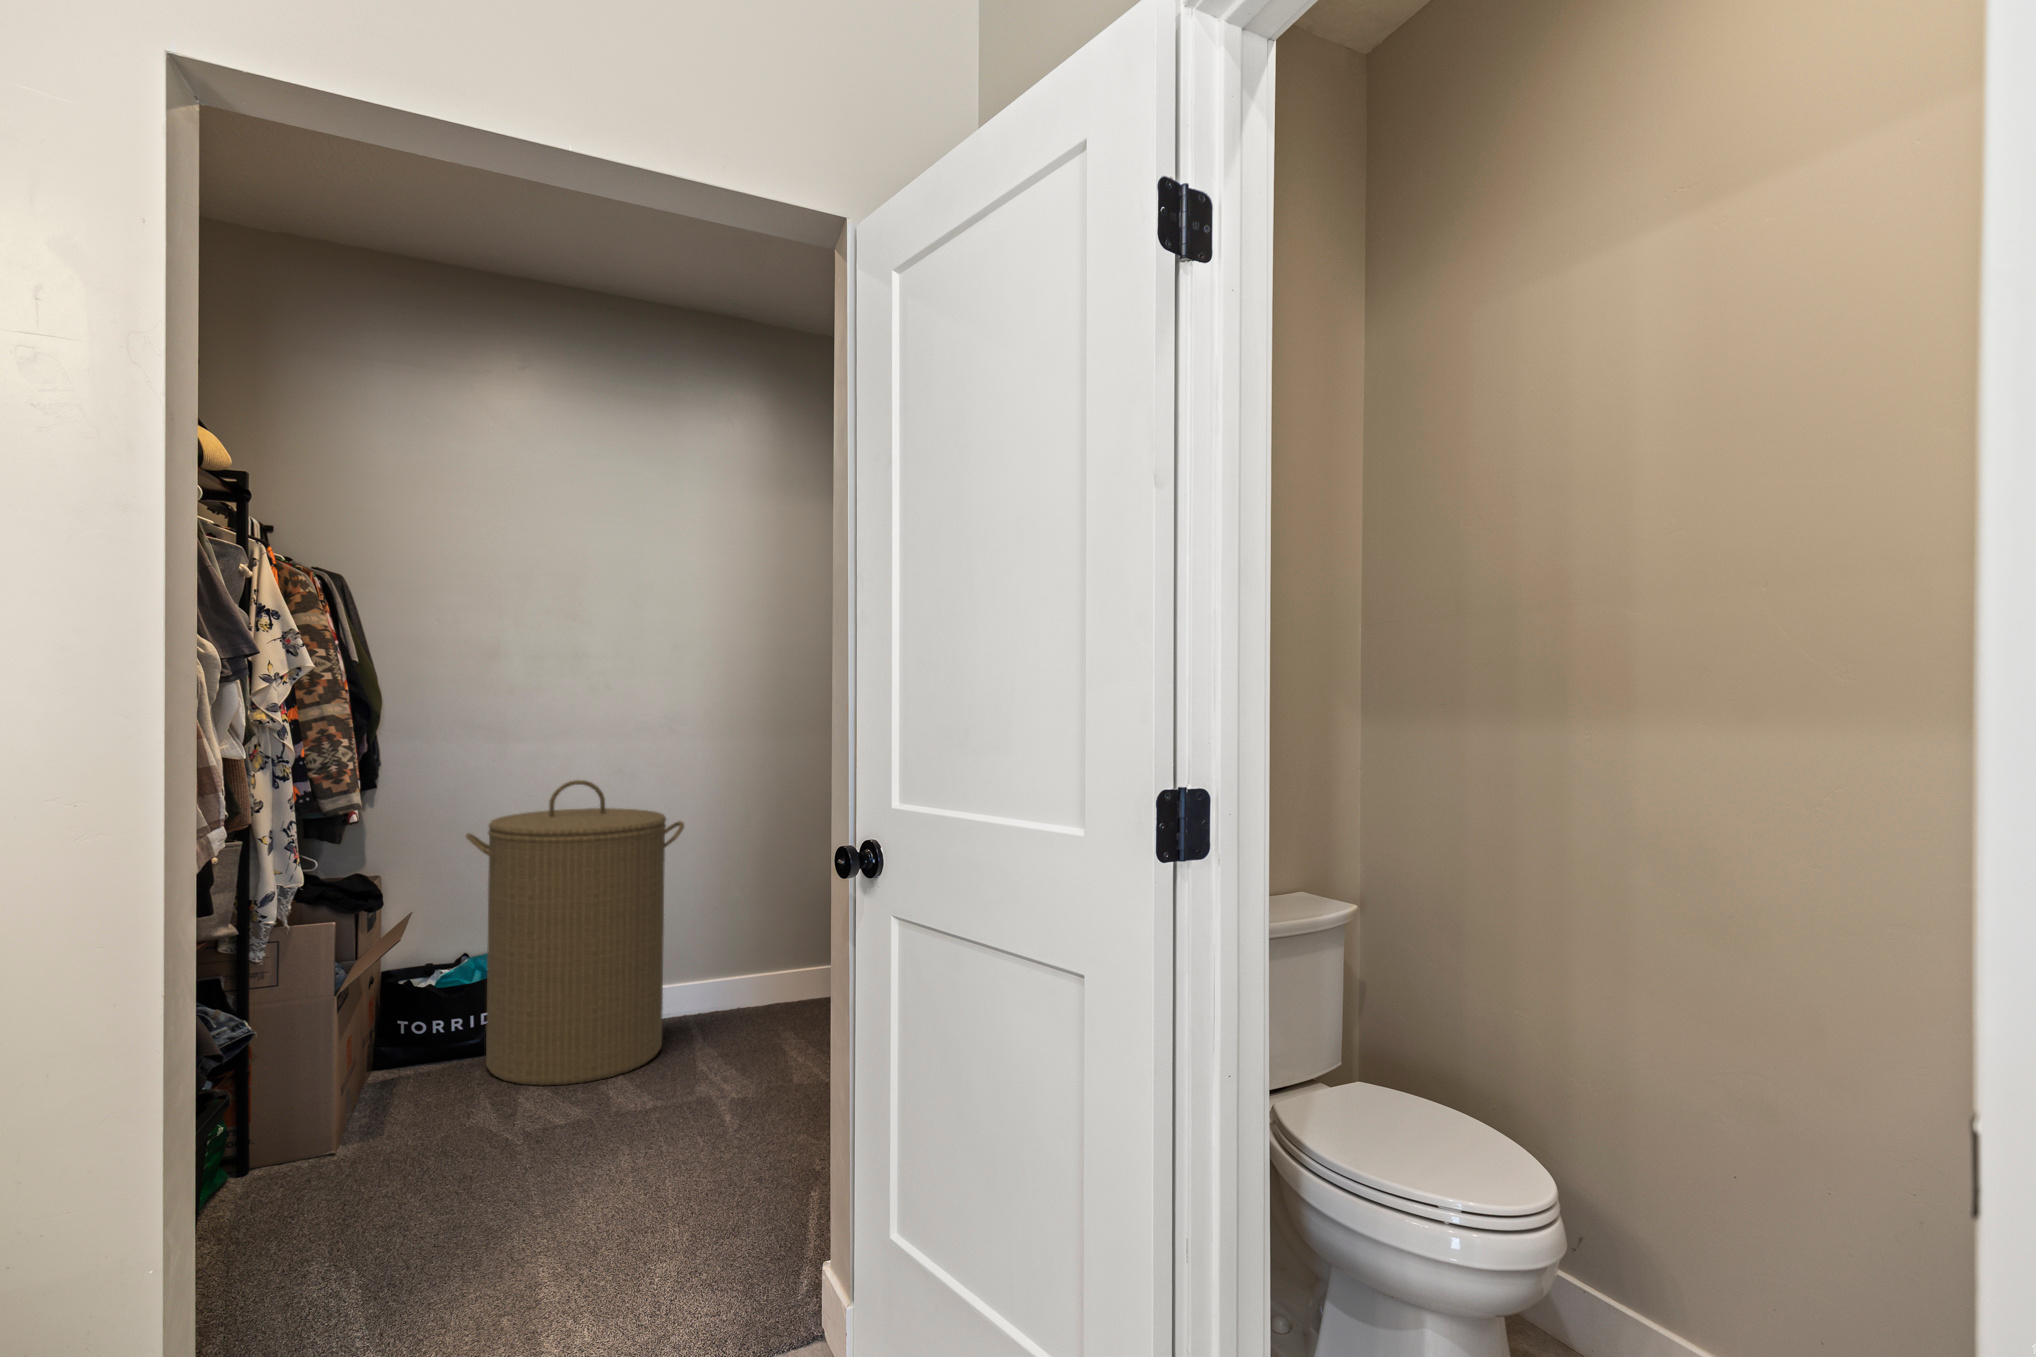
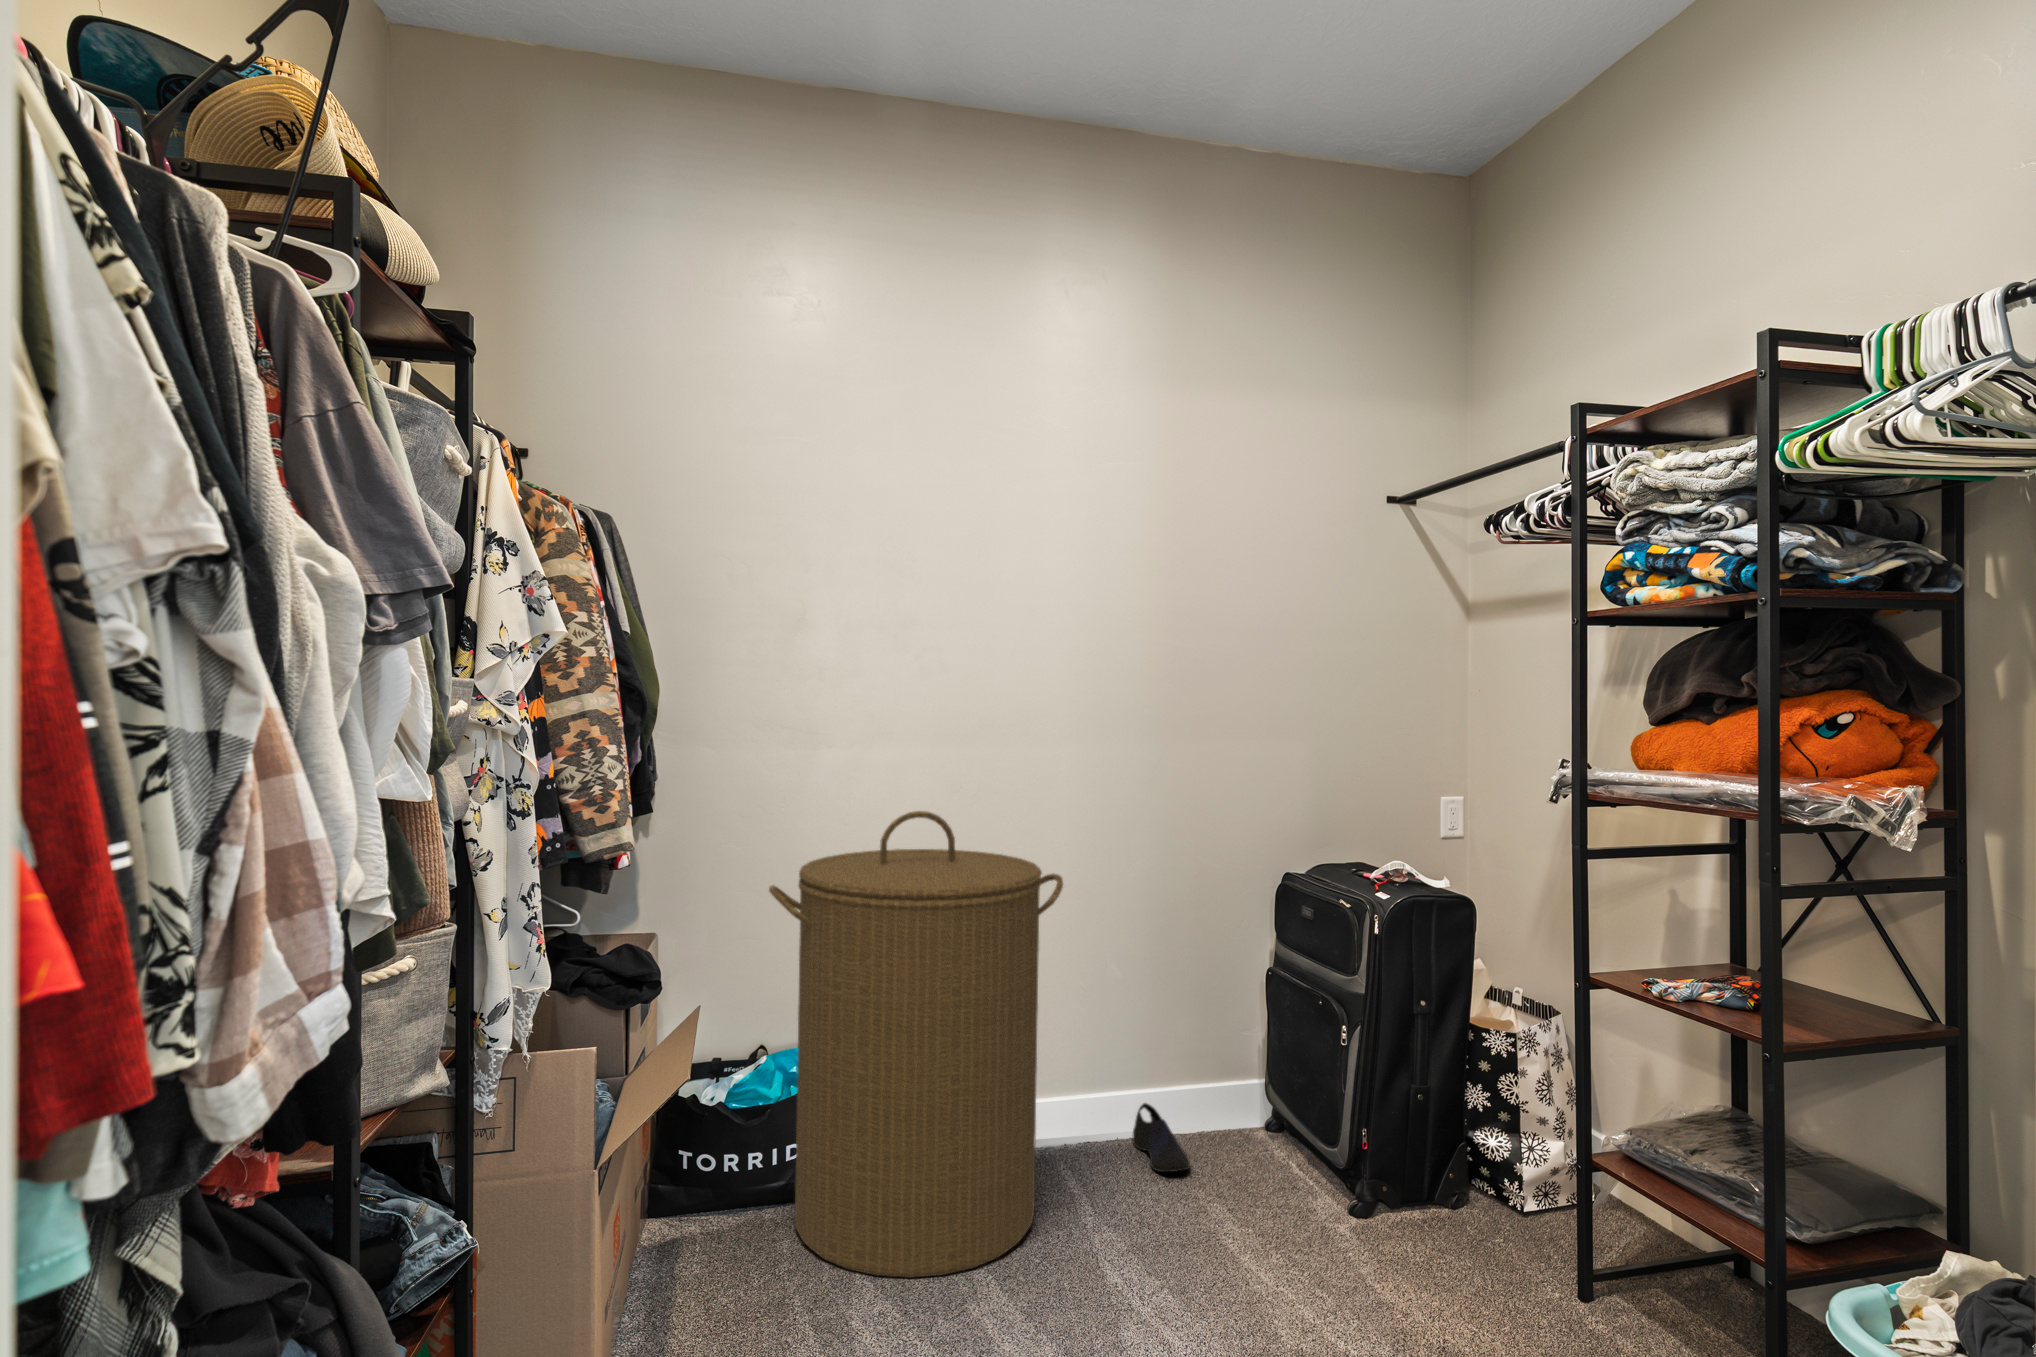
shoe: none [748,981,783,1022] -> present [1132,1103,1190,1172]

